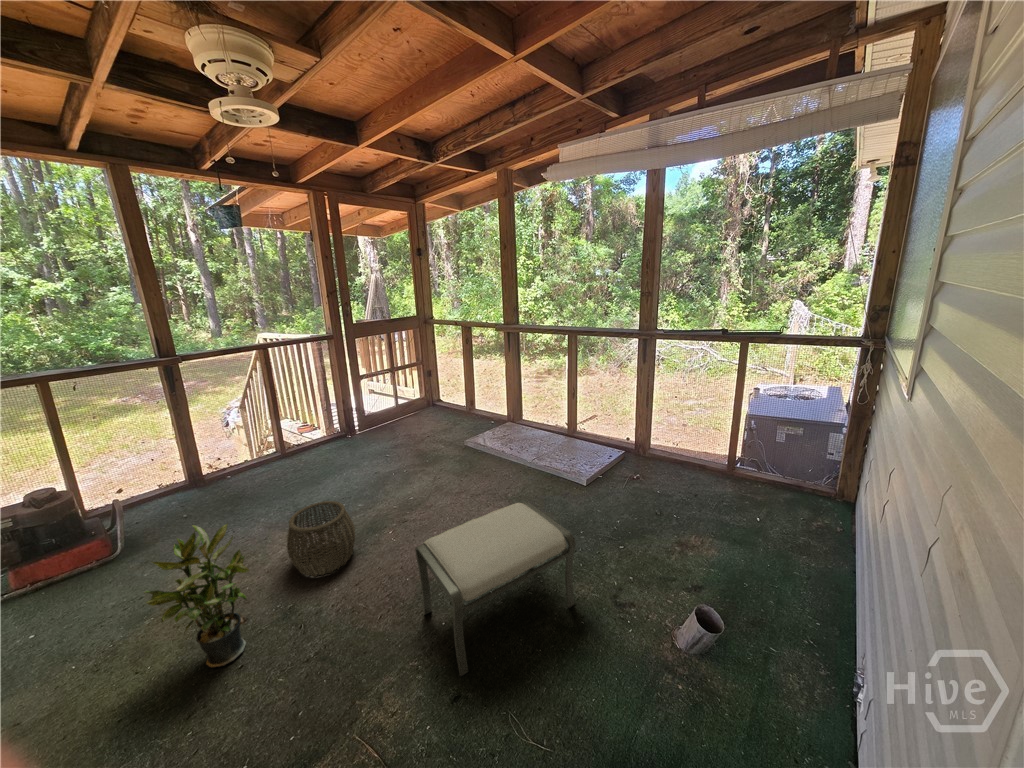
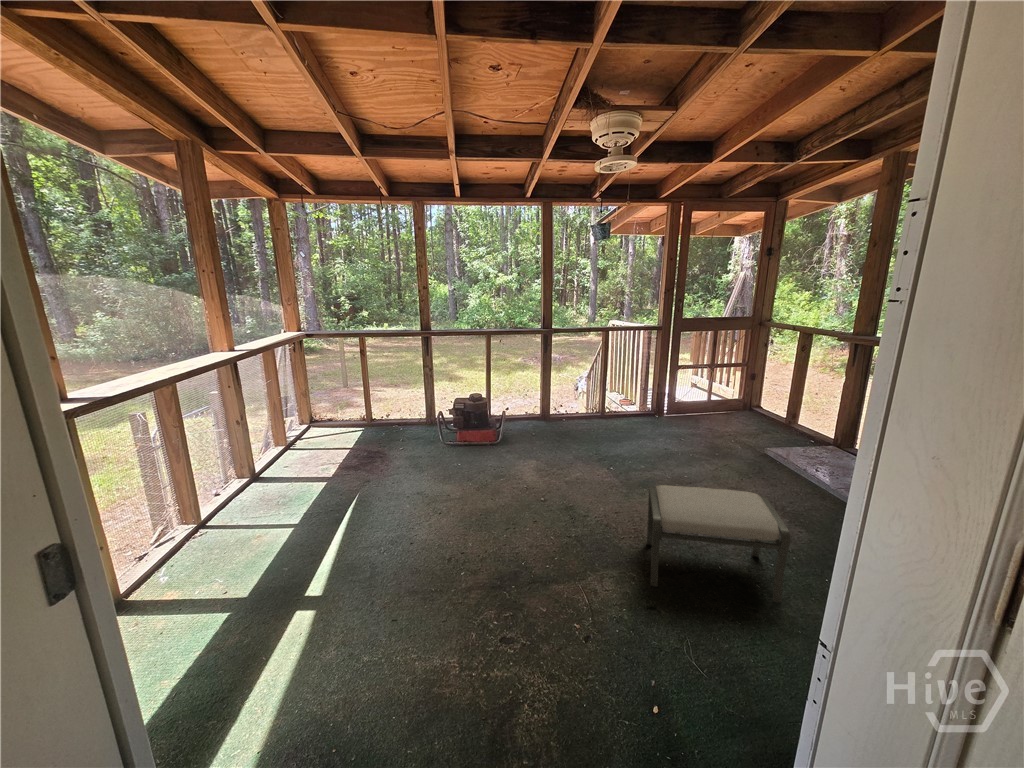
woven basket: present [287,501,355,577] -> none [577,445,624,495]
potted plant: present [145,524,250,667] -> none [503,423,550,511]

